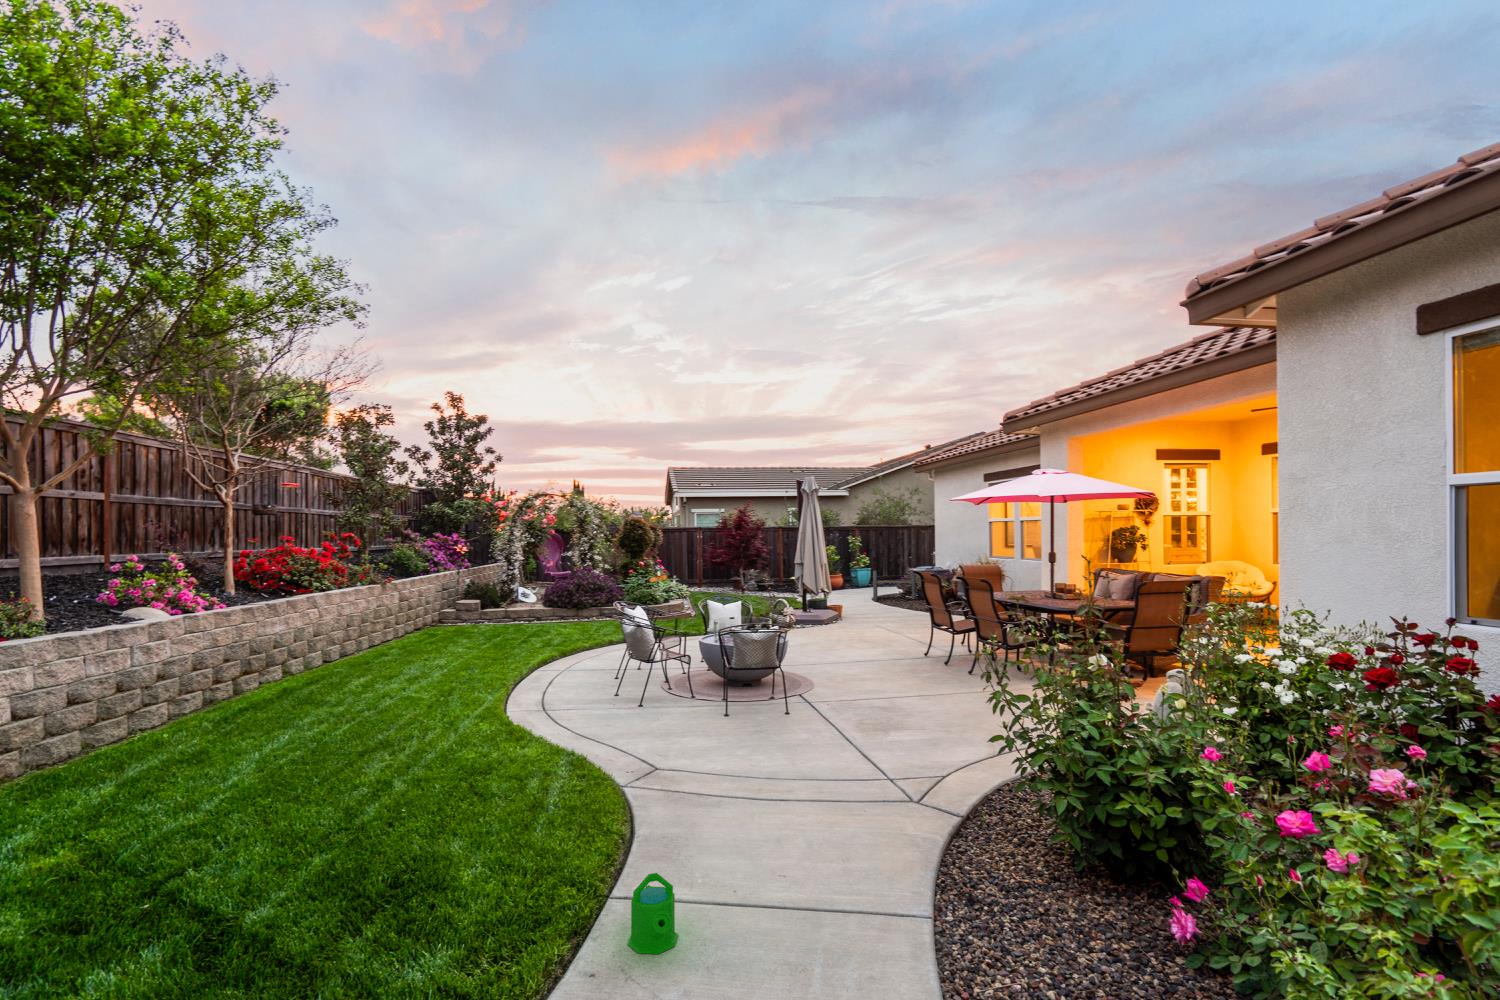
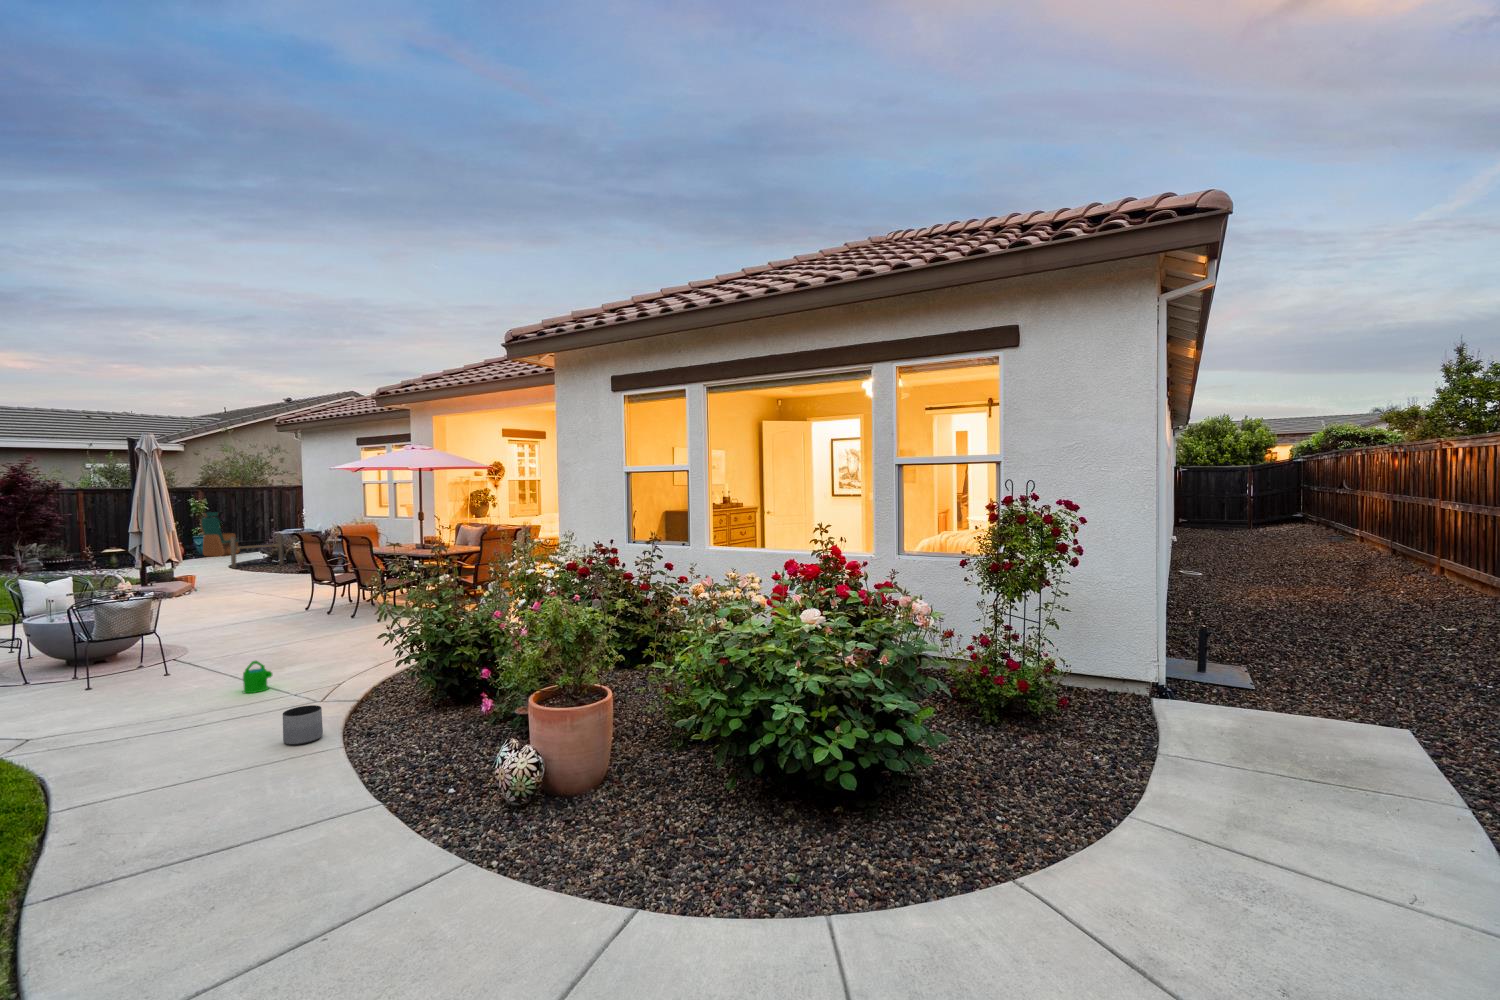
armchair: none [855,548,883,588] -> present [201,512,240,556]
planter: none [862,821,912,886] -> present [283,705,323,745]
watering can: present [628,873,678,954] -> present [243,661,272,693]

